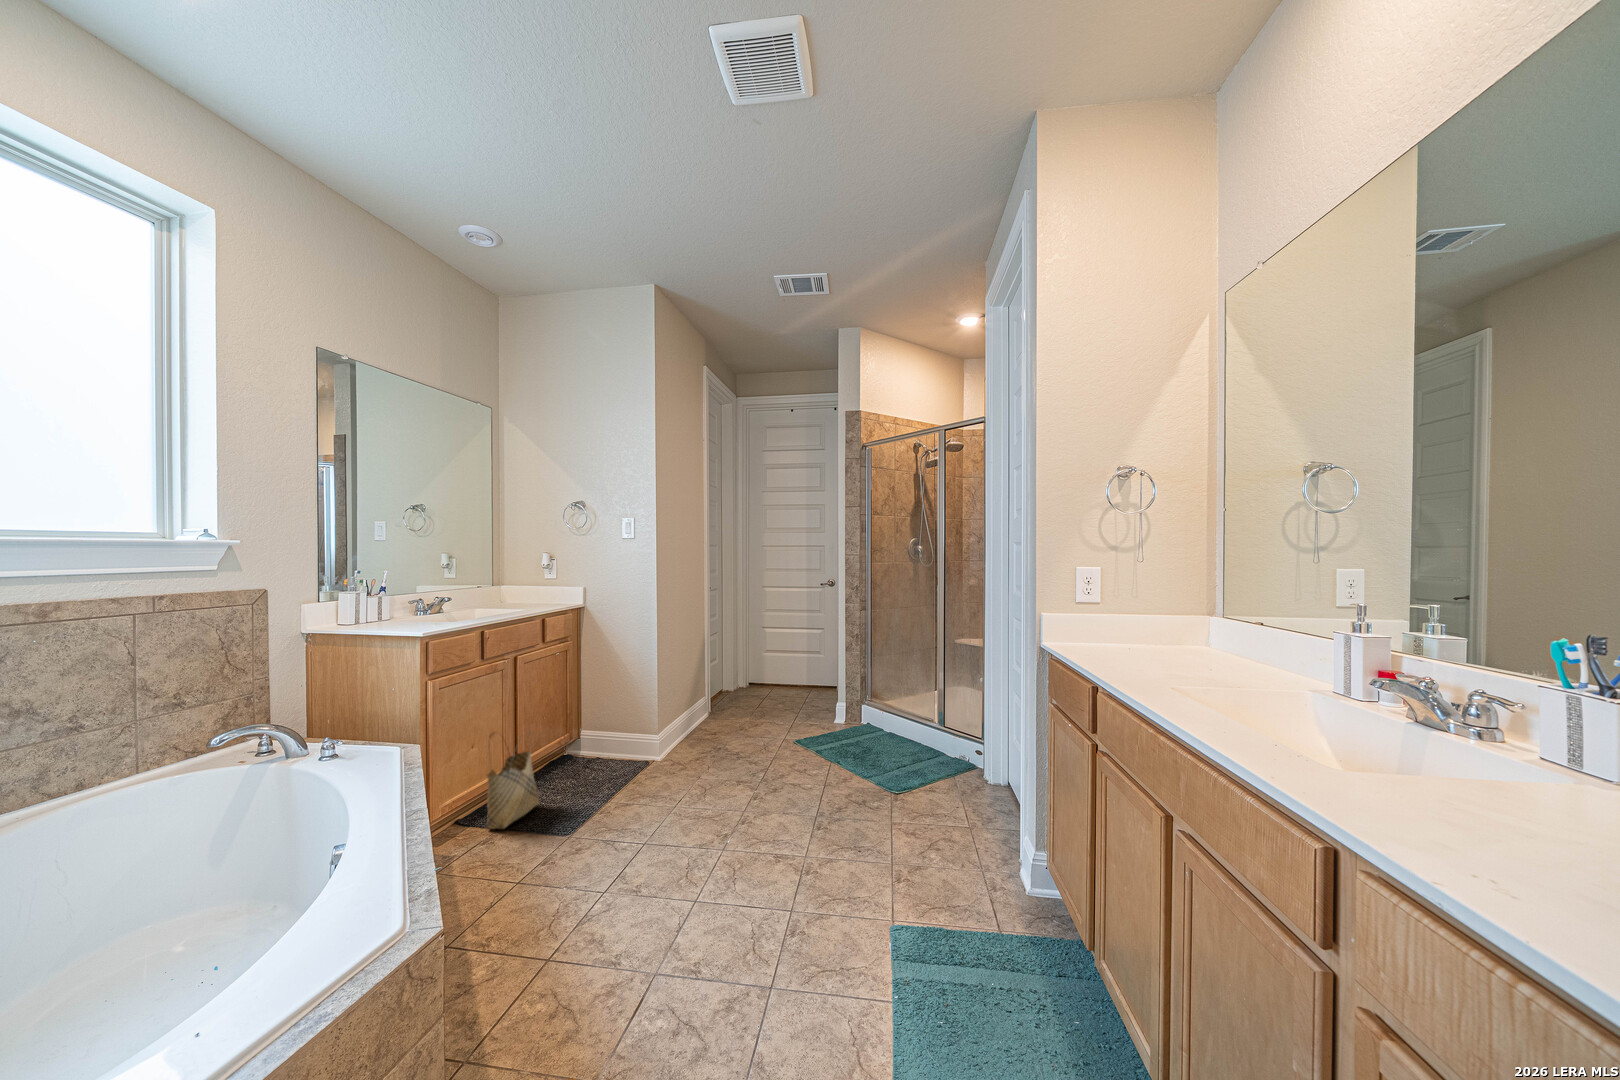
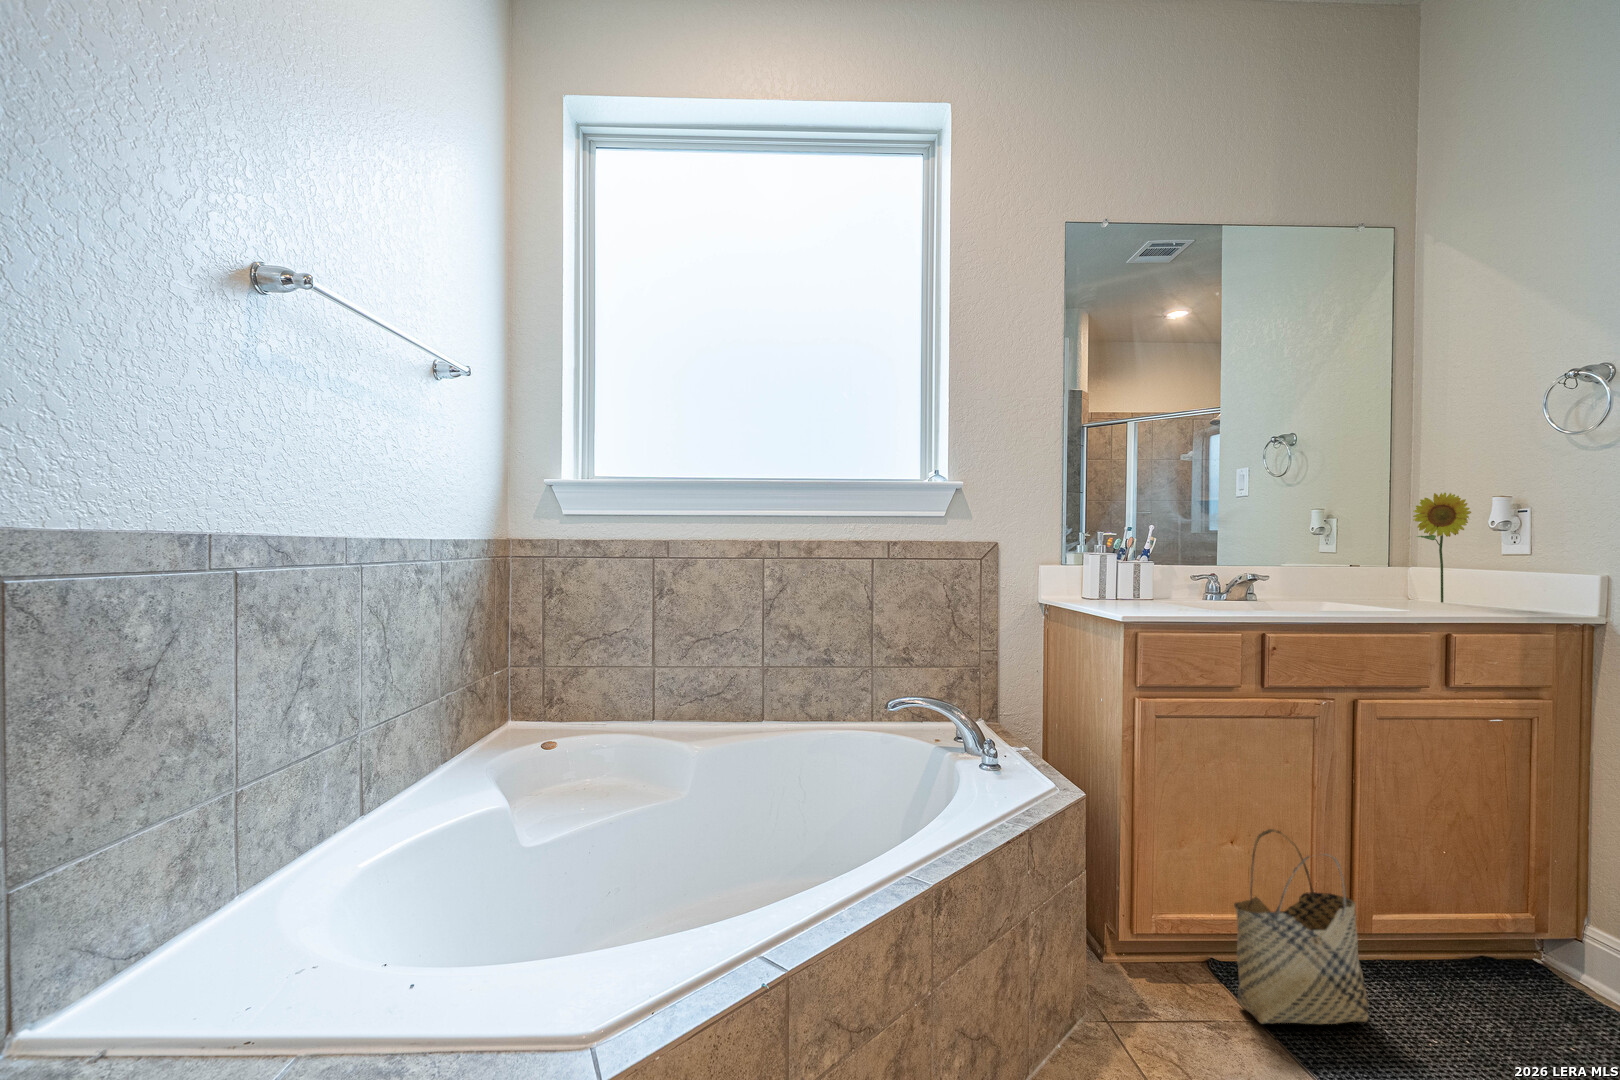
flower: none [506,546,532,601] -> present [1413,493,1471,603]

